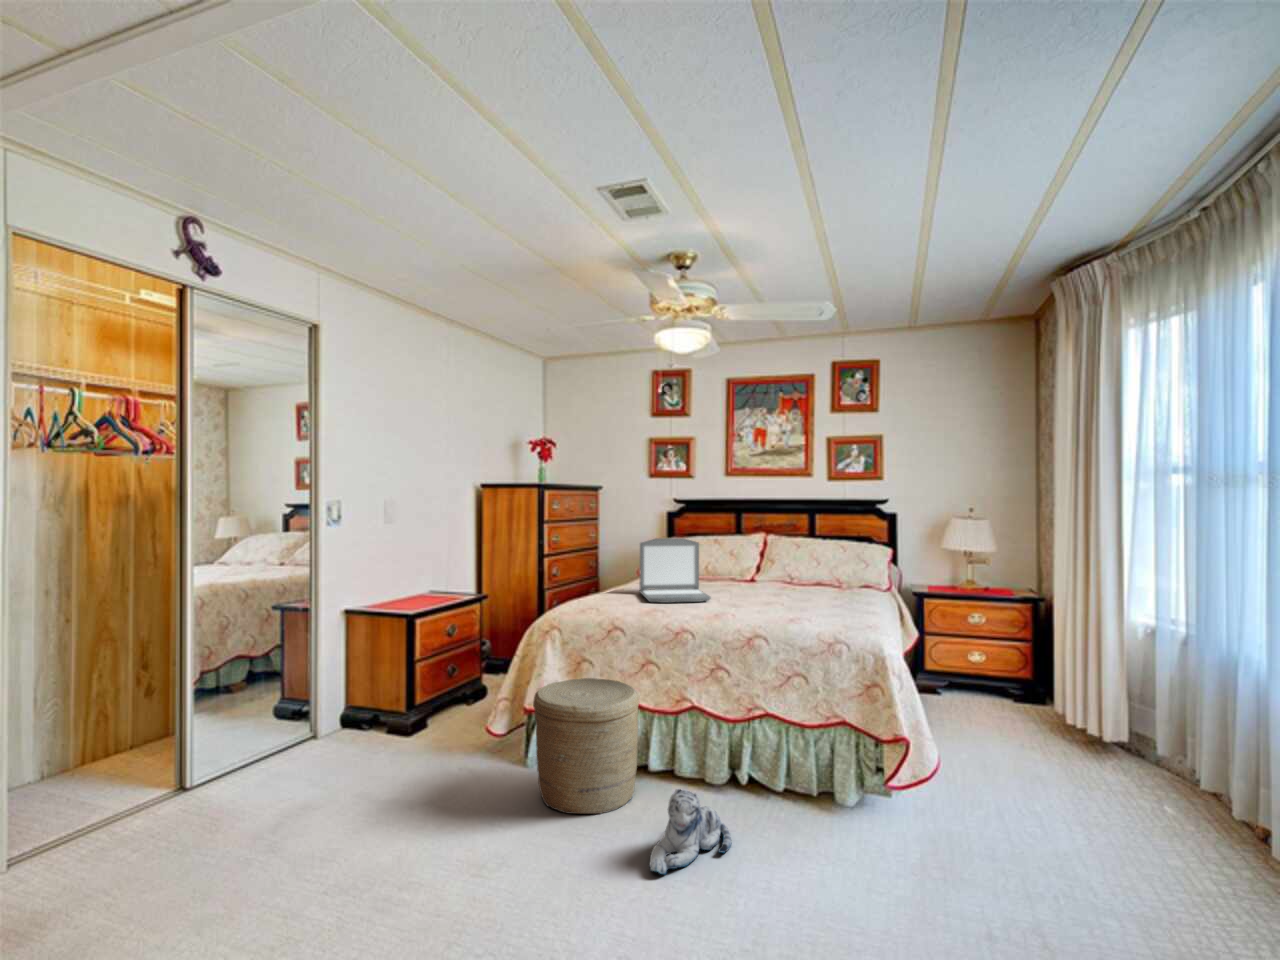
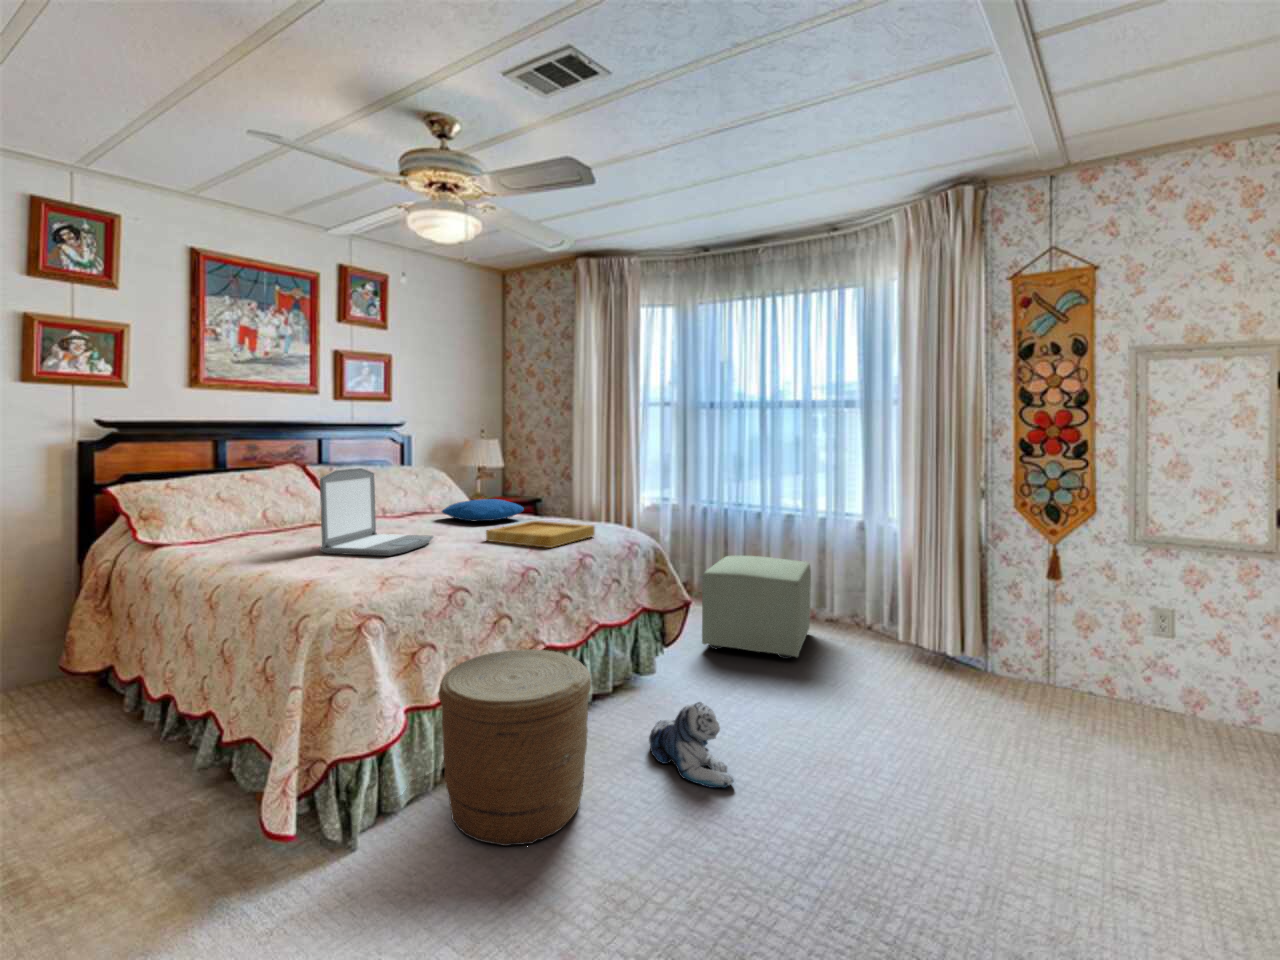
pillow: none [801,577,869,599] -> present [442,499,524,521]
tray: none [737,600,816,625] -> present [486,521,595,548]
ottoman: none [969,713,1211,904] -> present [702,556,811,659]

